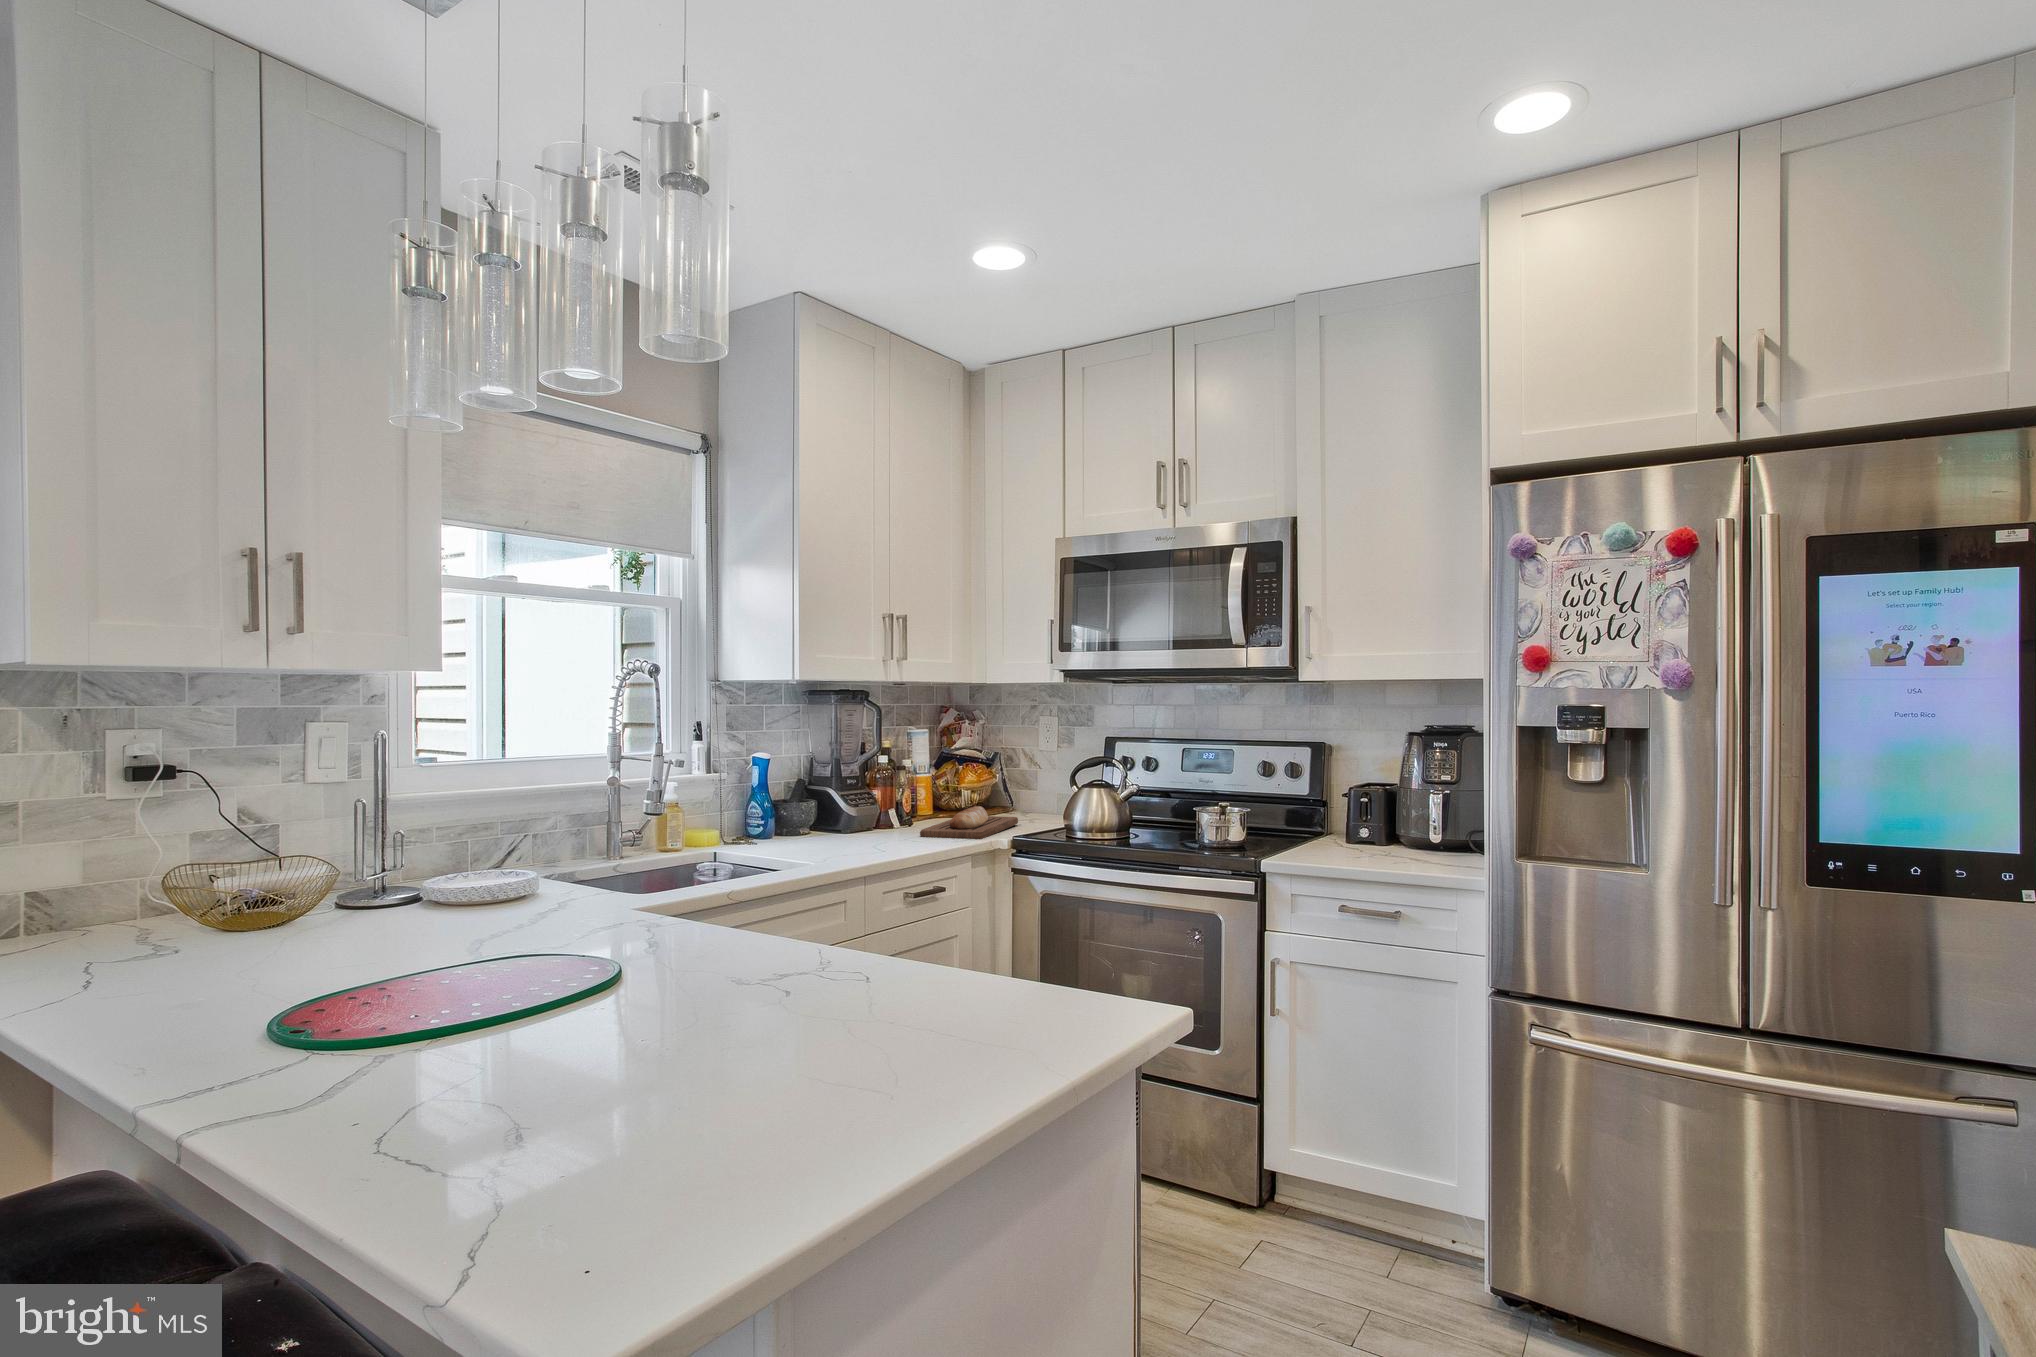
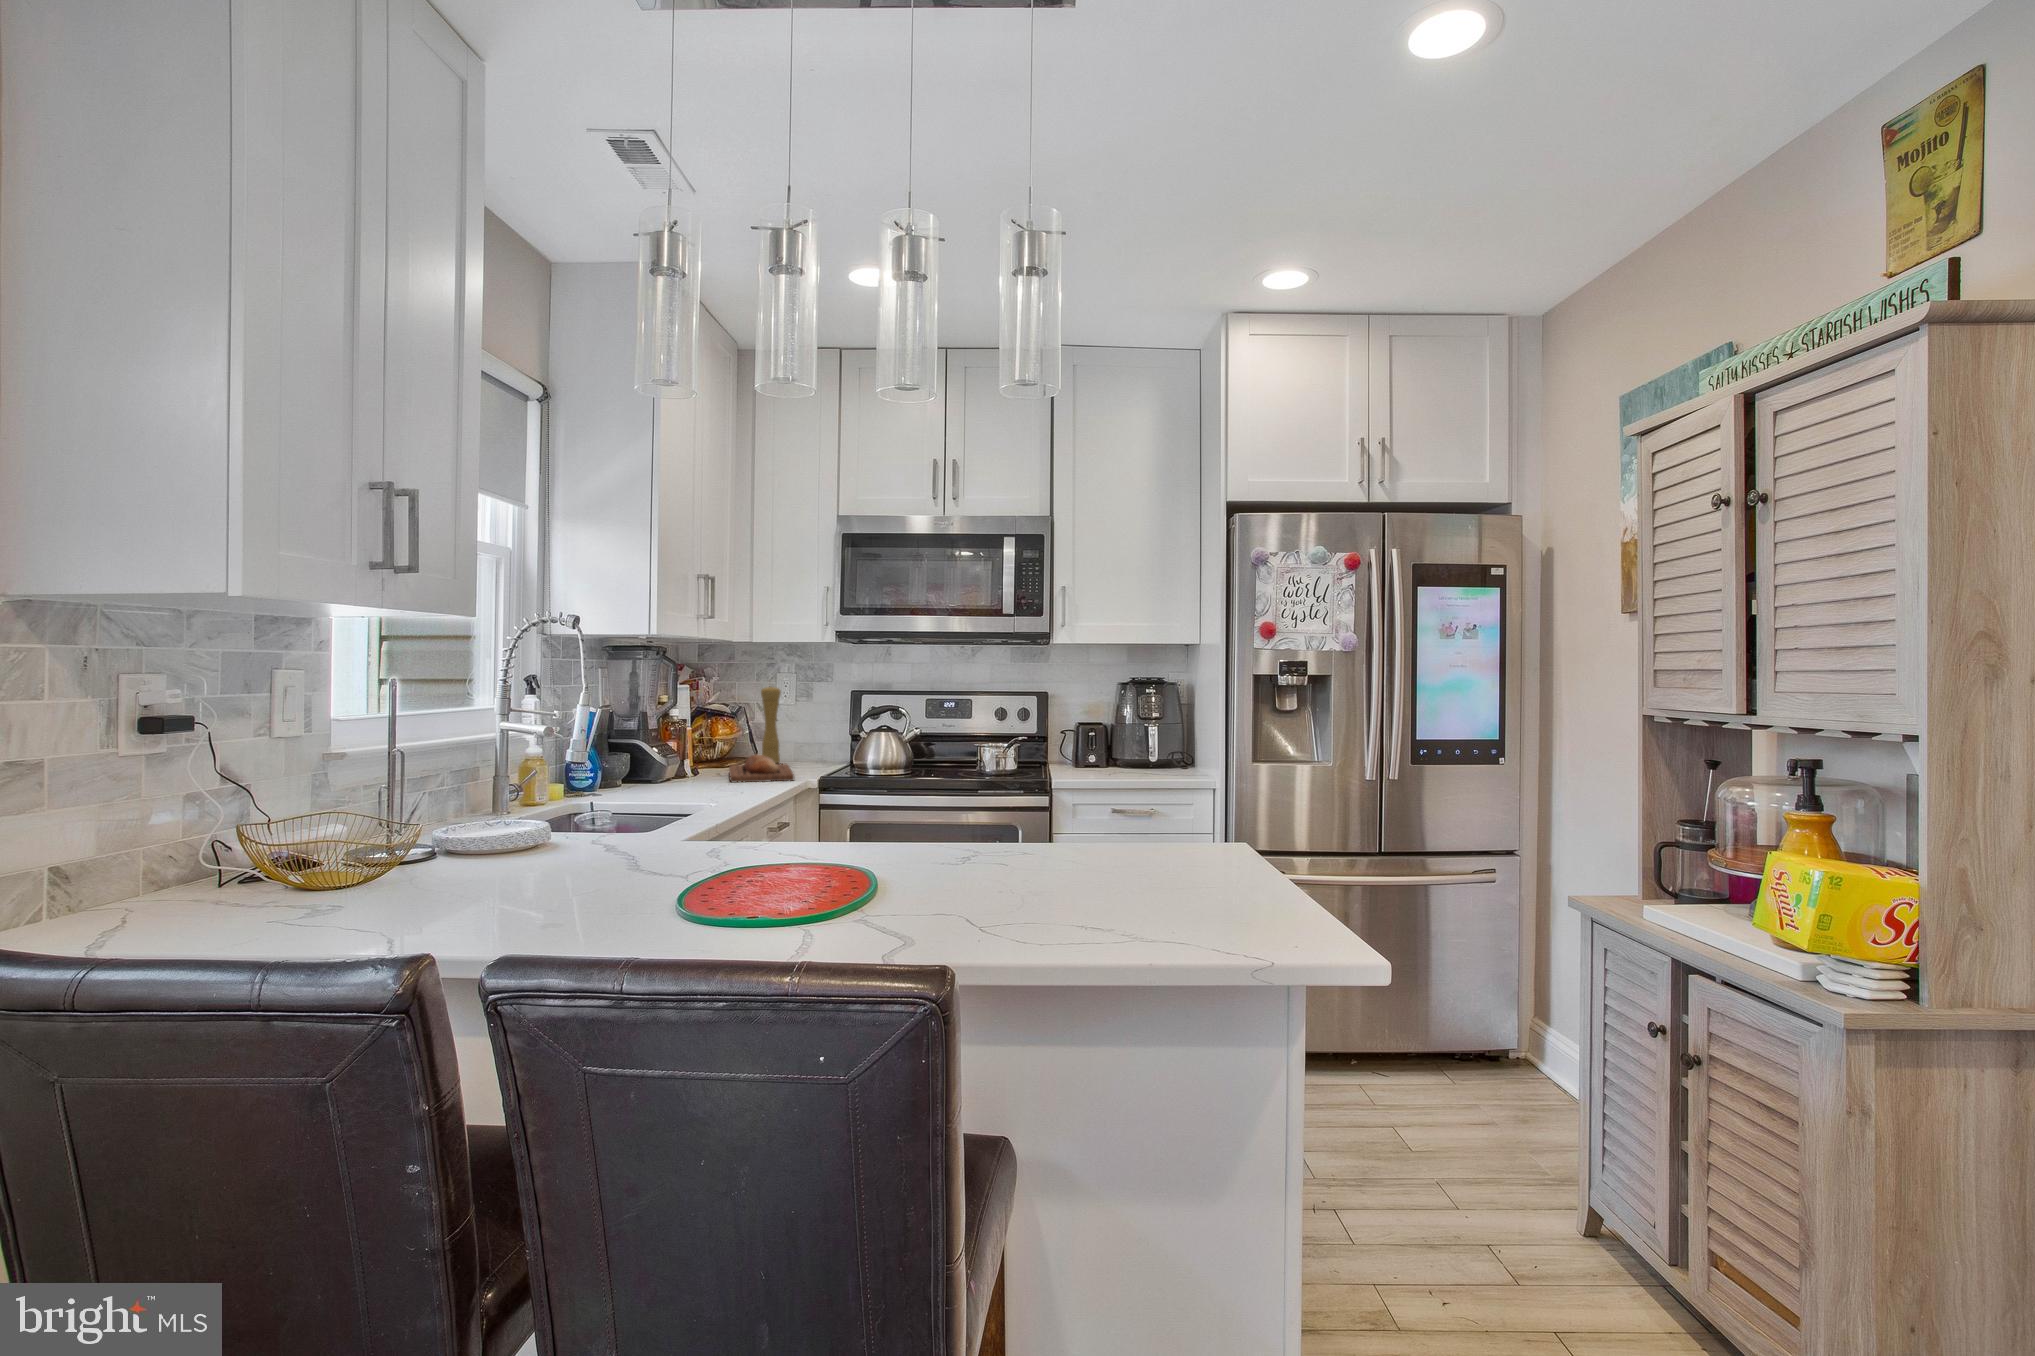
pepper mill: none [1025,729,1046,814] -> present [761,687,781,763]

